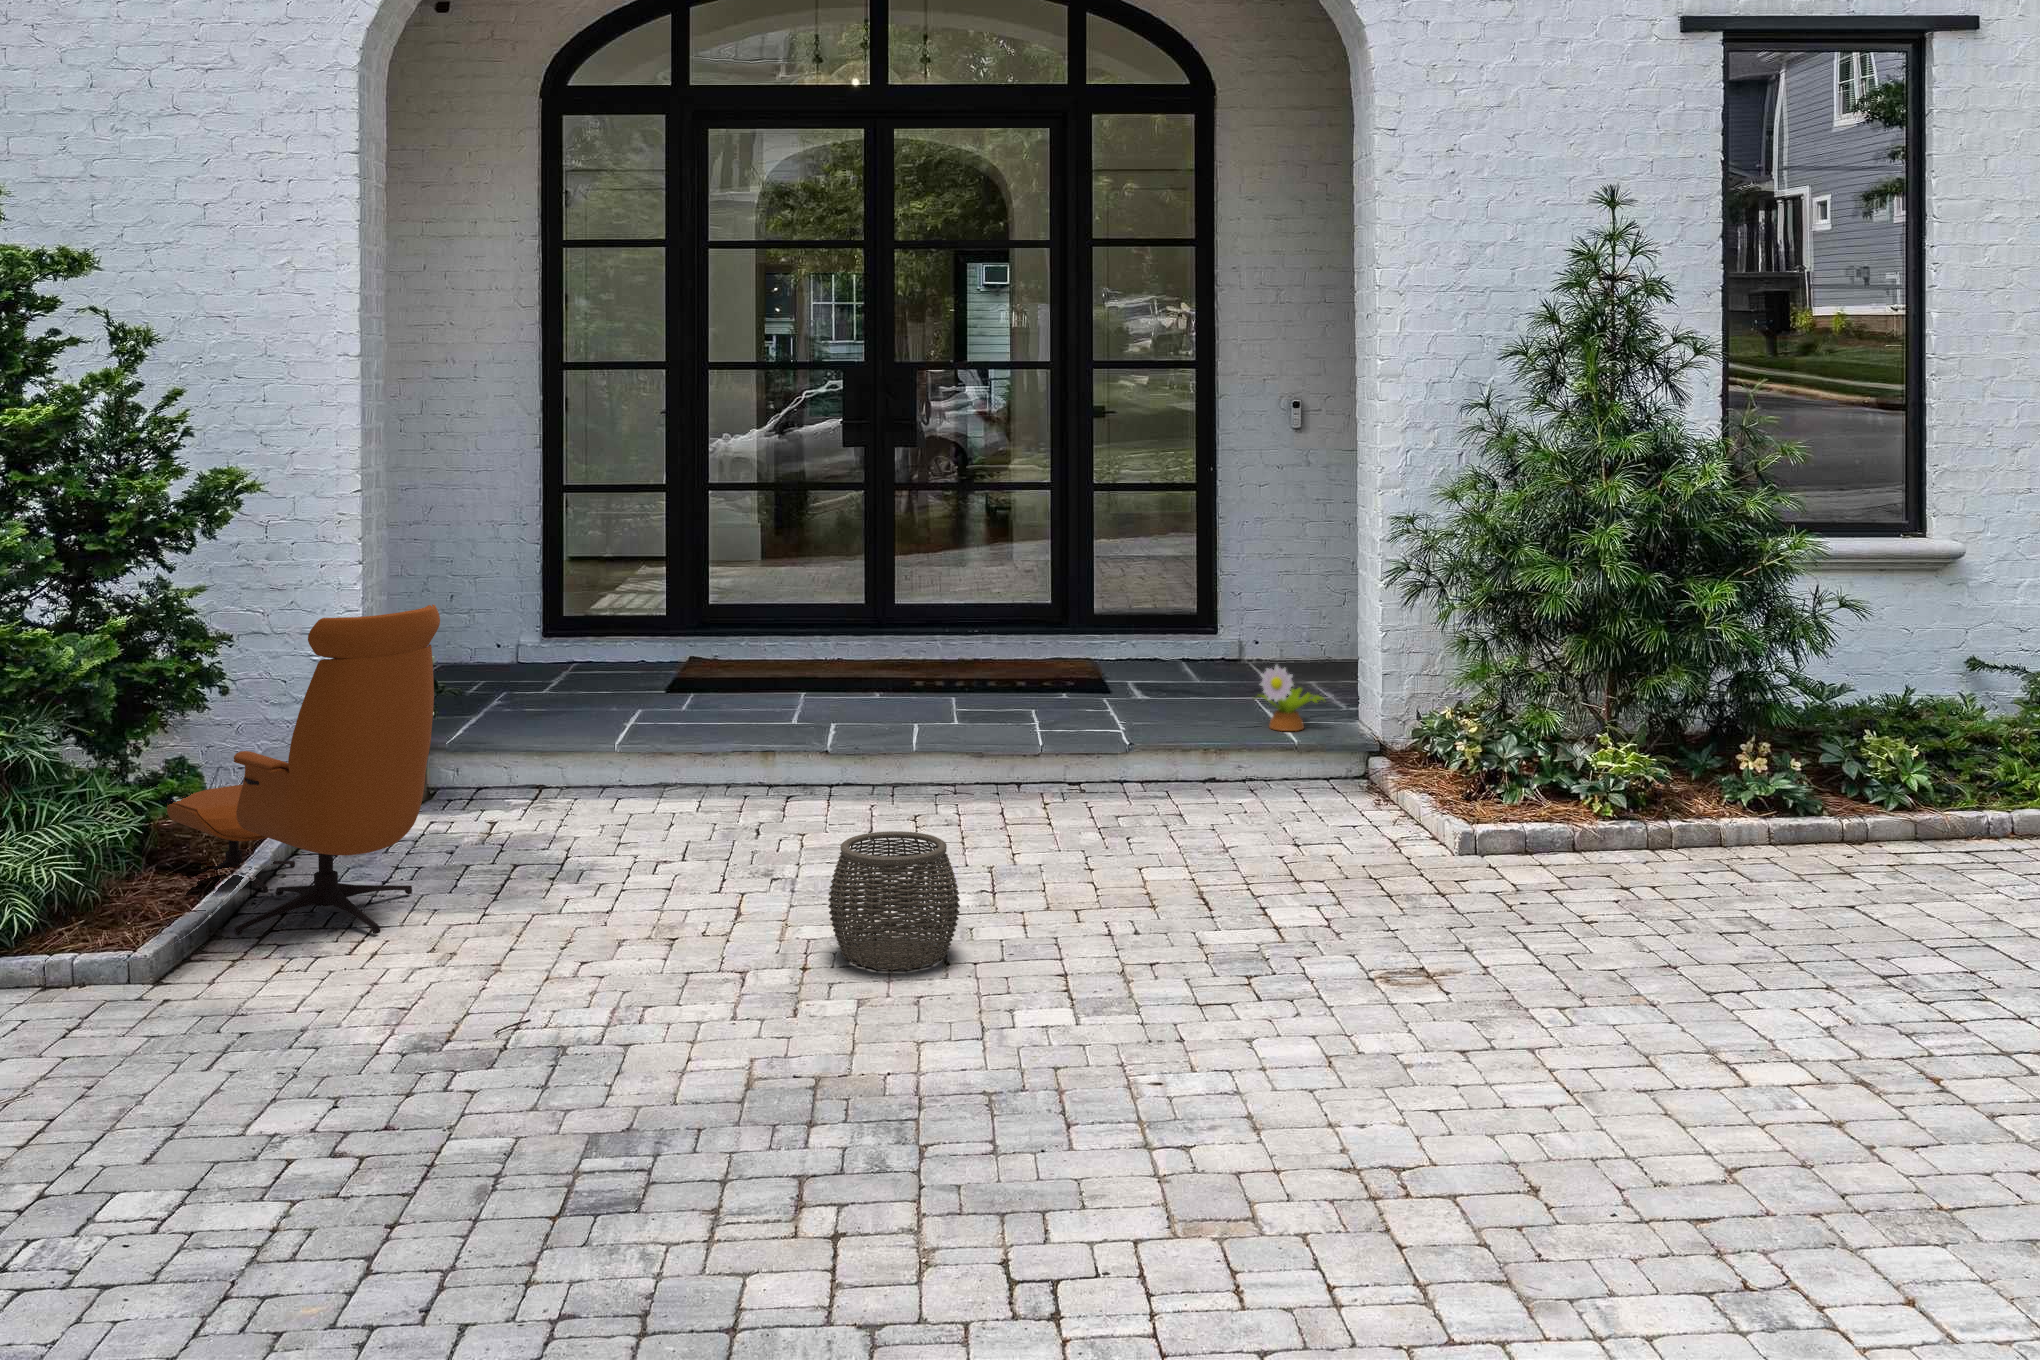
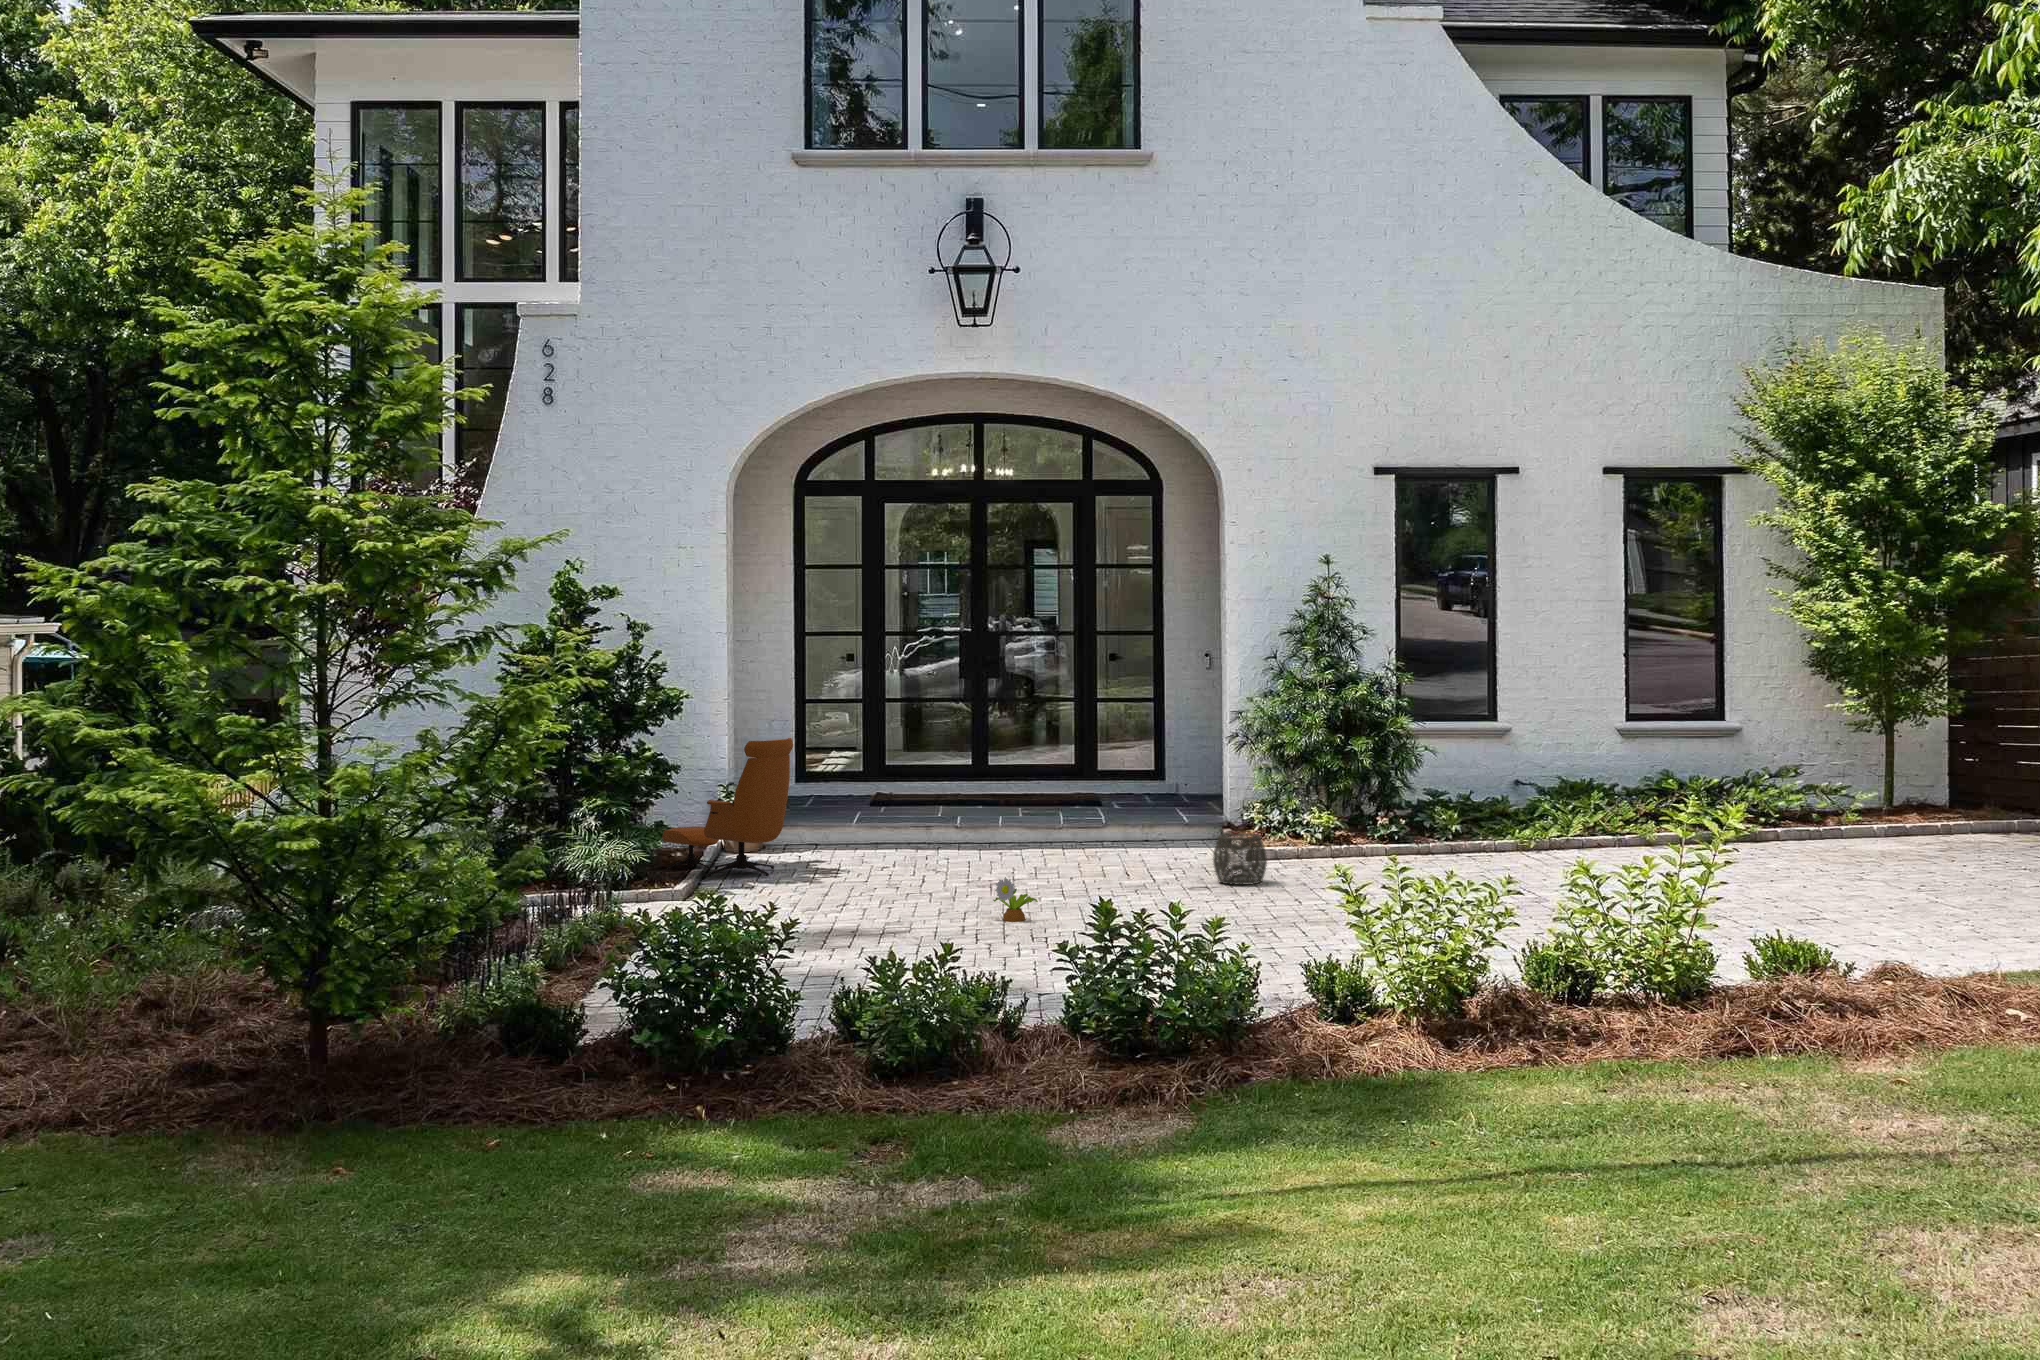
decorative plant: present [1254,665,1324,731] -> present [993,877,1038,921]
woven basket: present [828,831,960,971] -> present [1213,833,1267,885]

